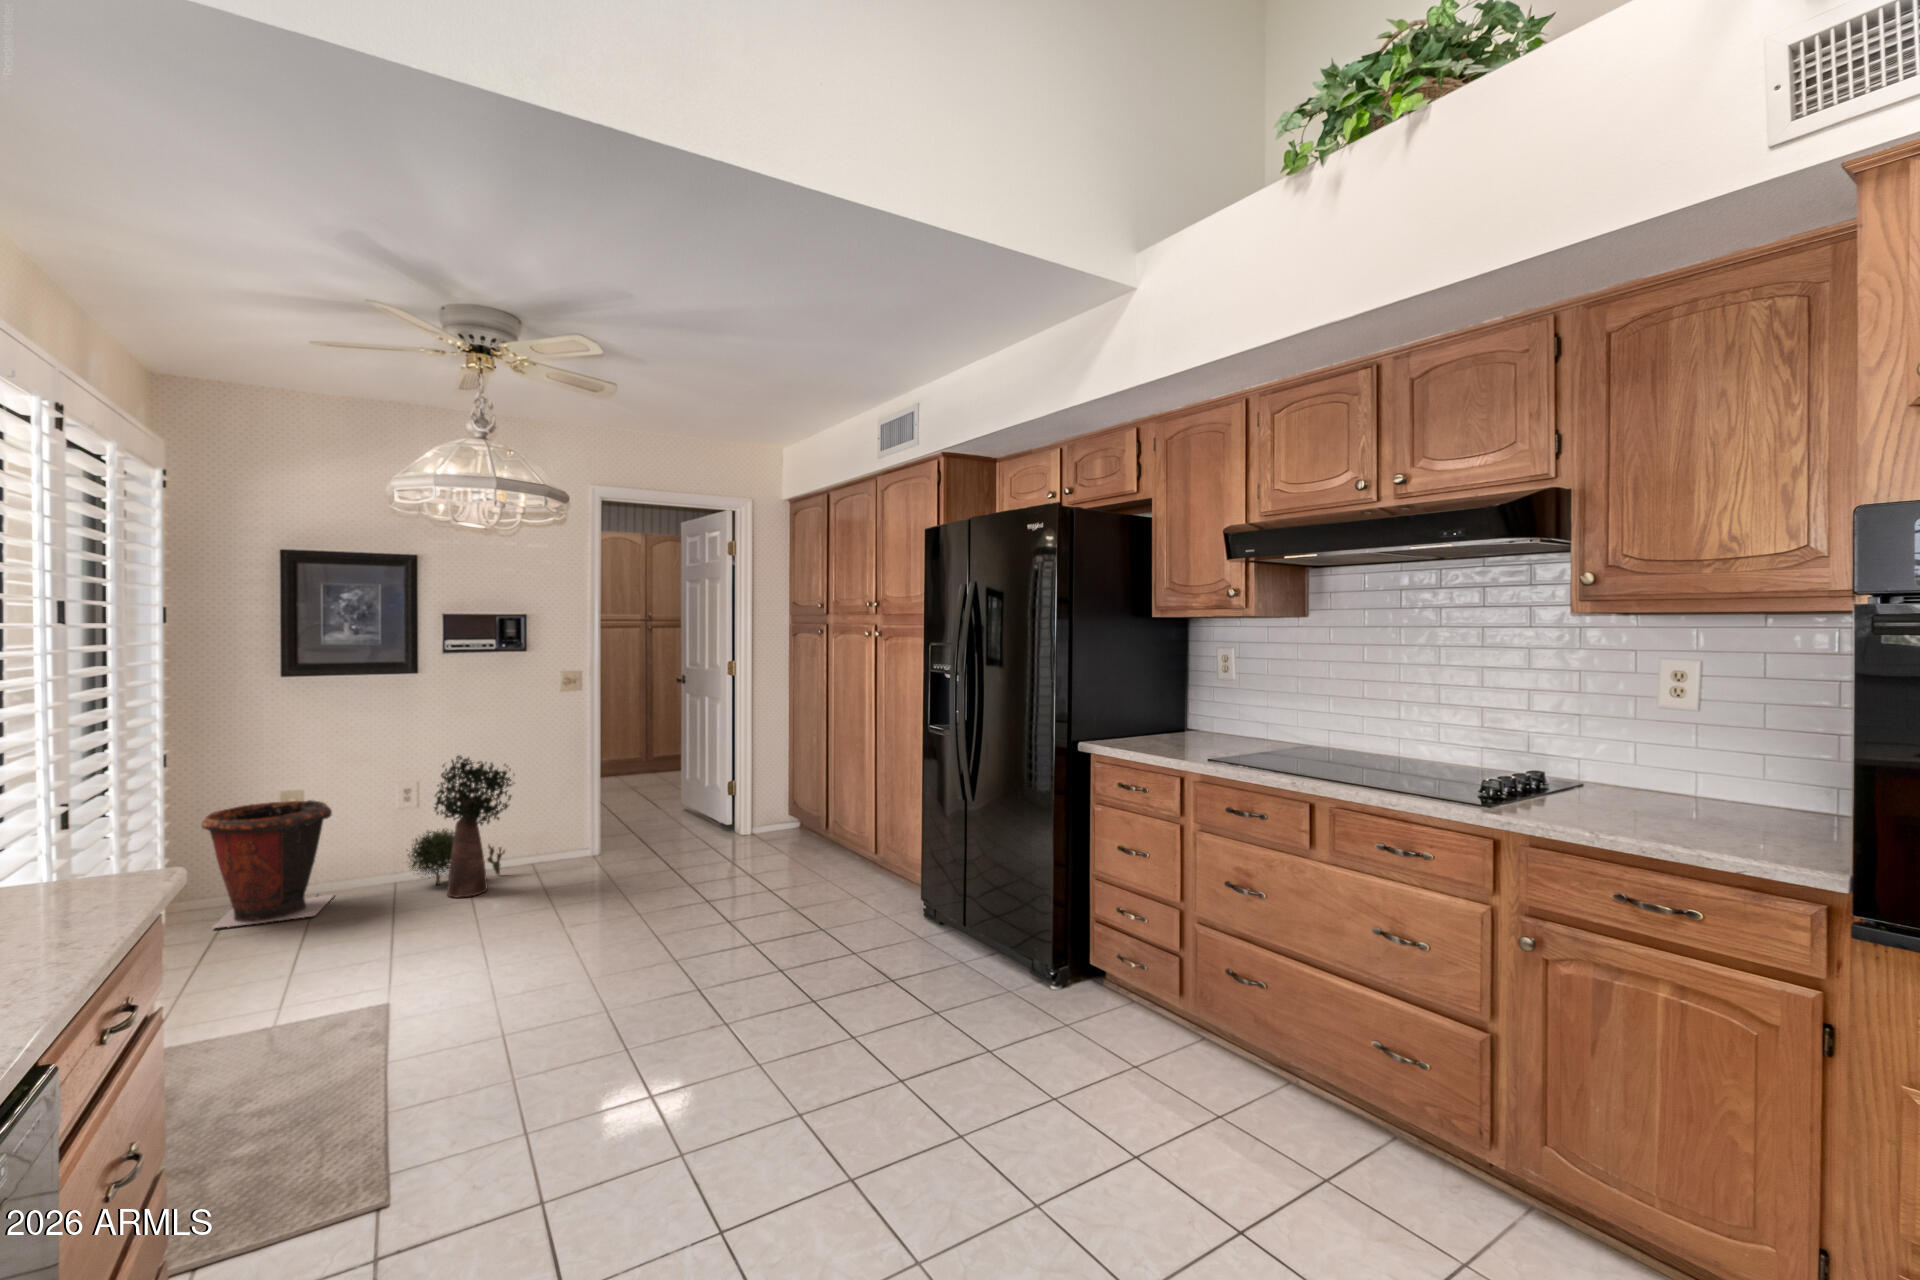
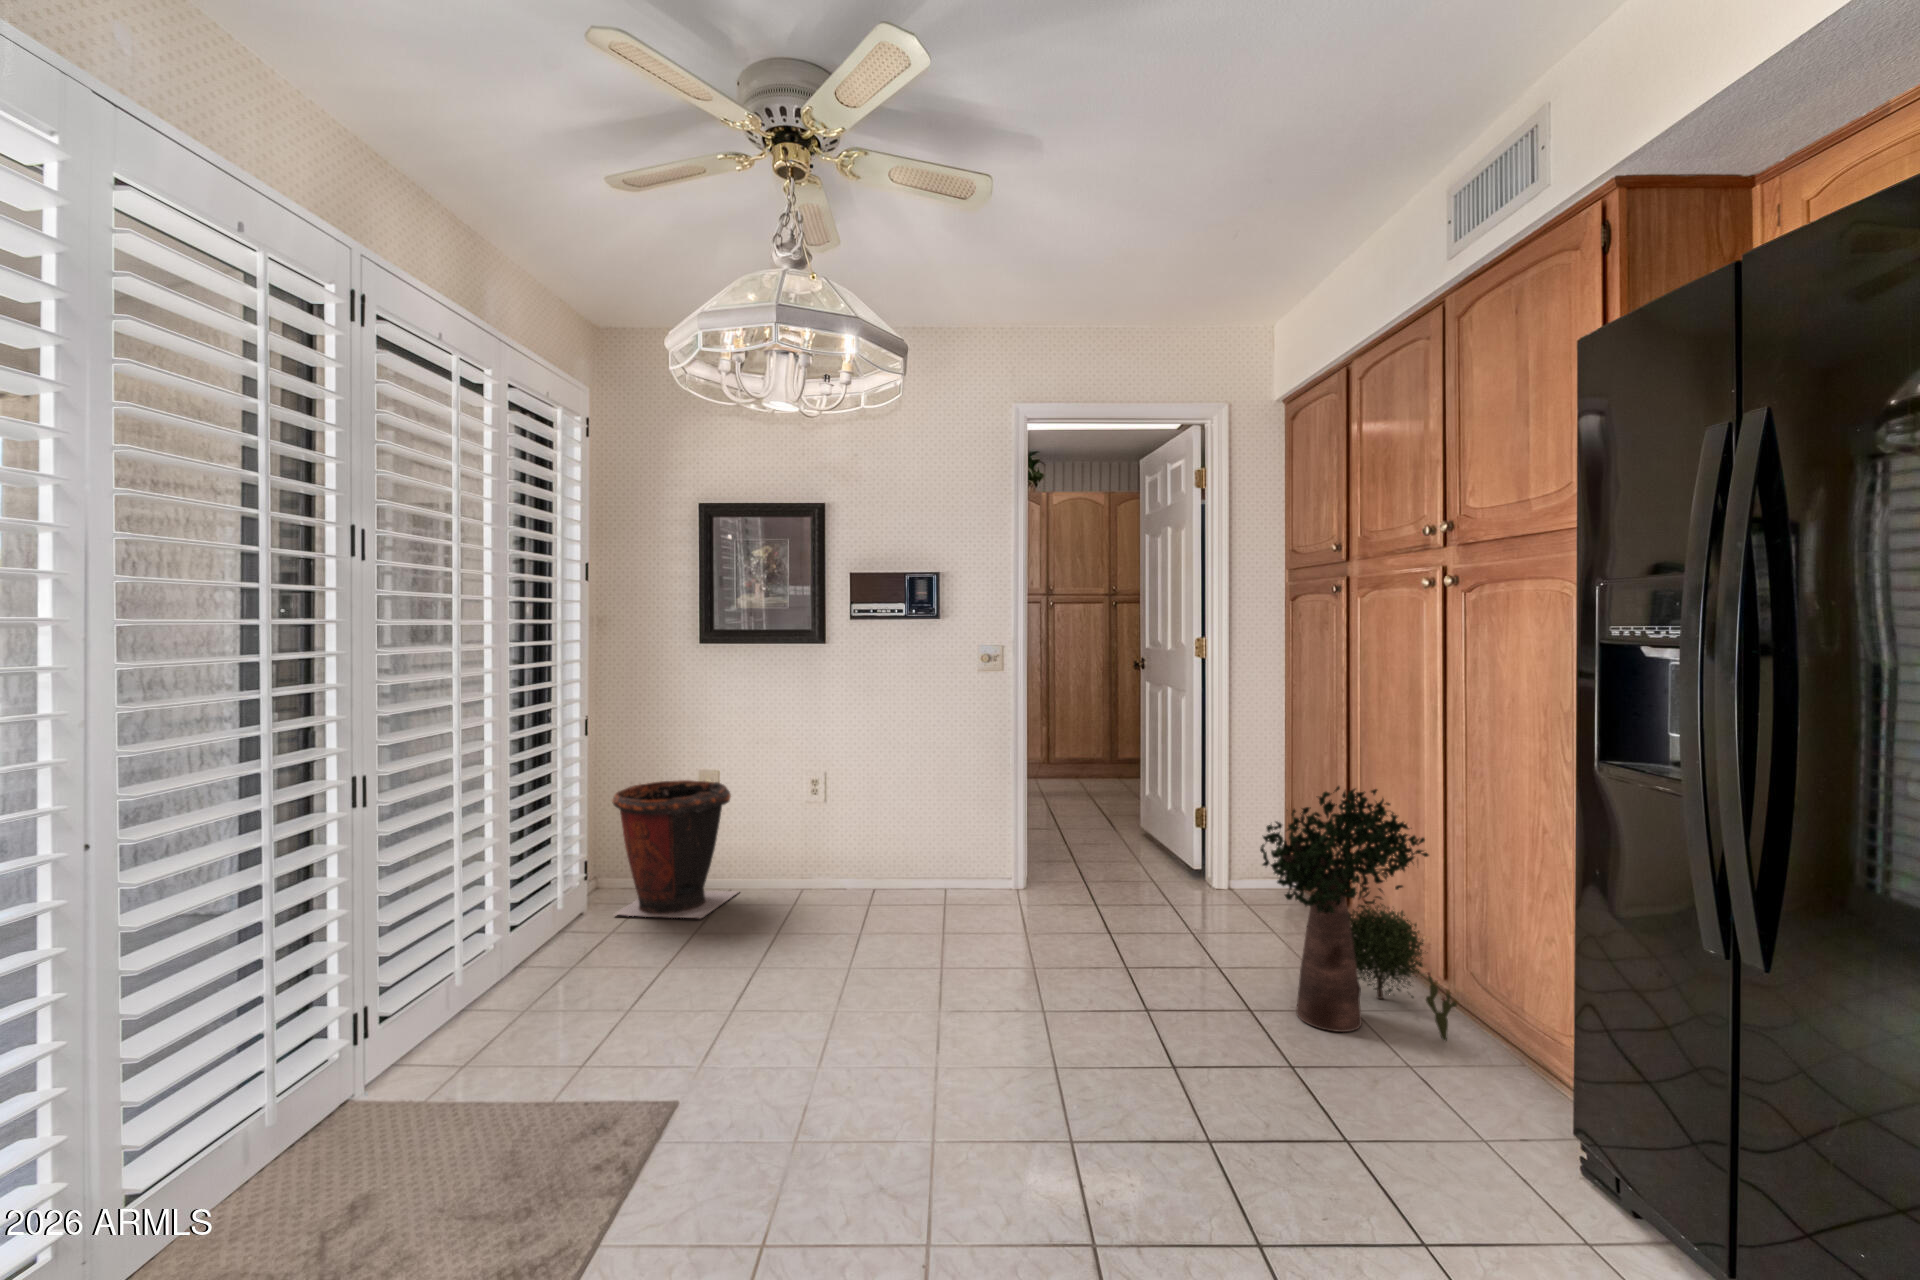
potted plant: present [408,756,512,898] -> present [1260,786,1458,1041]

